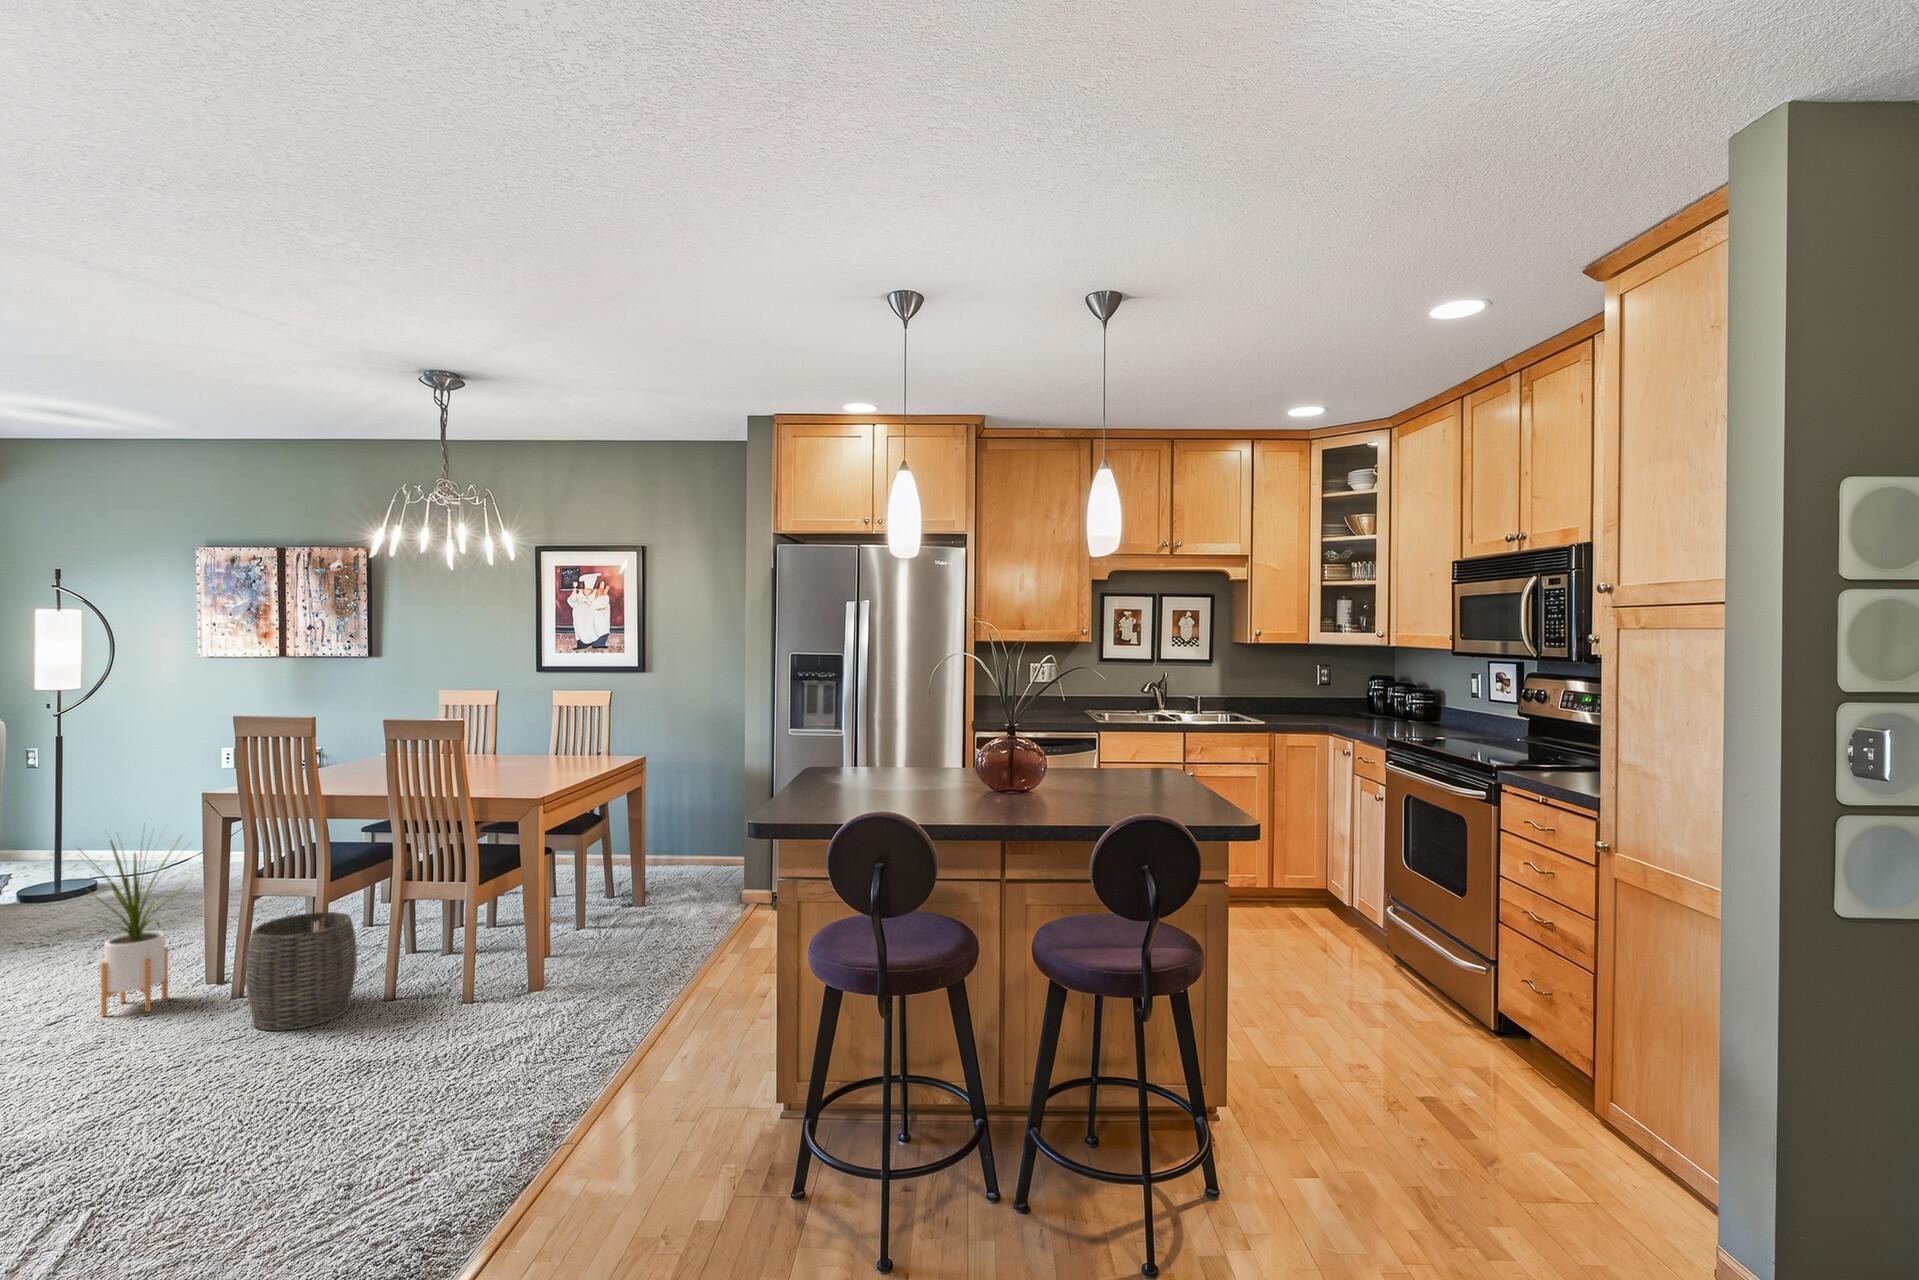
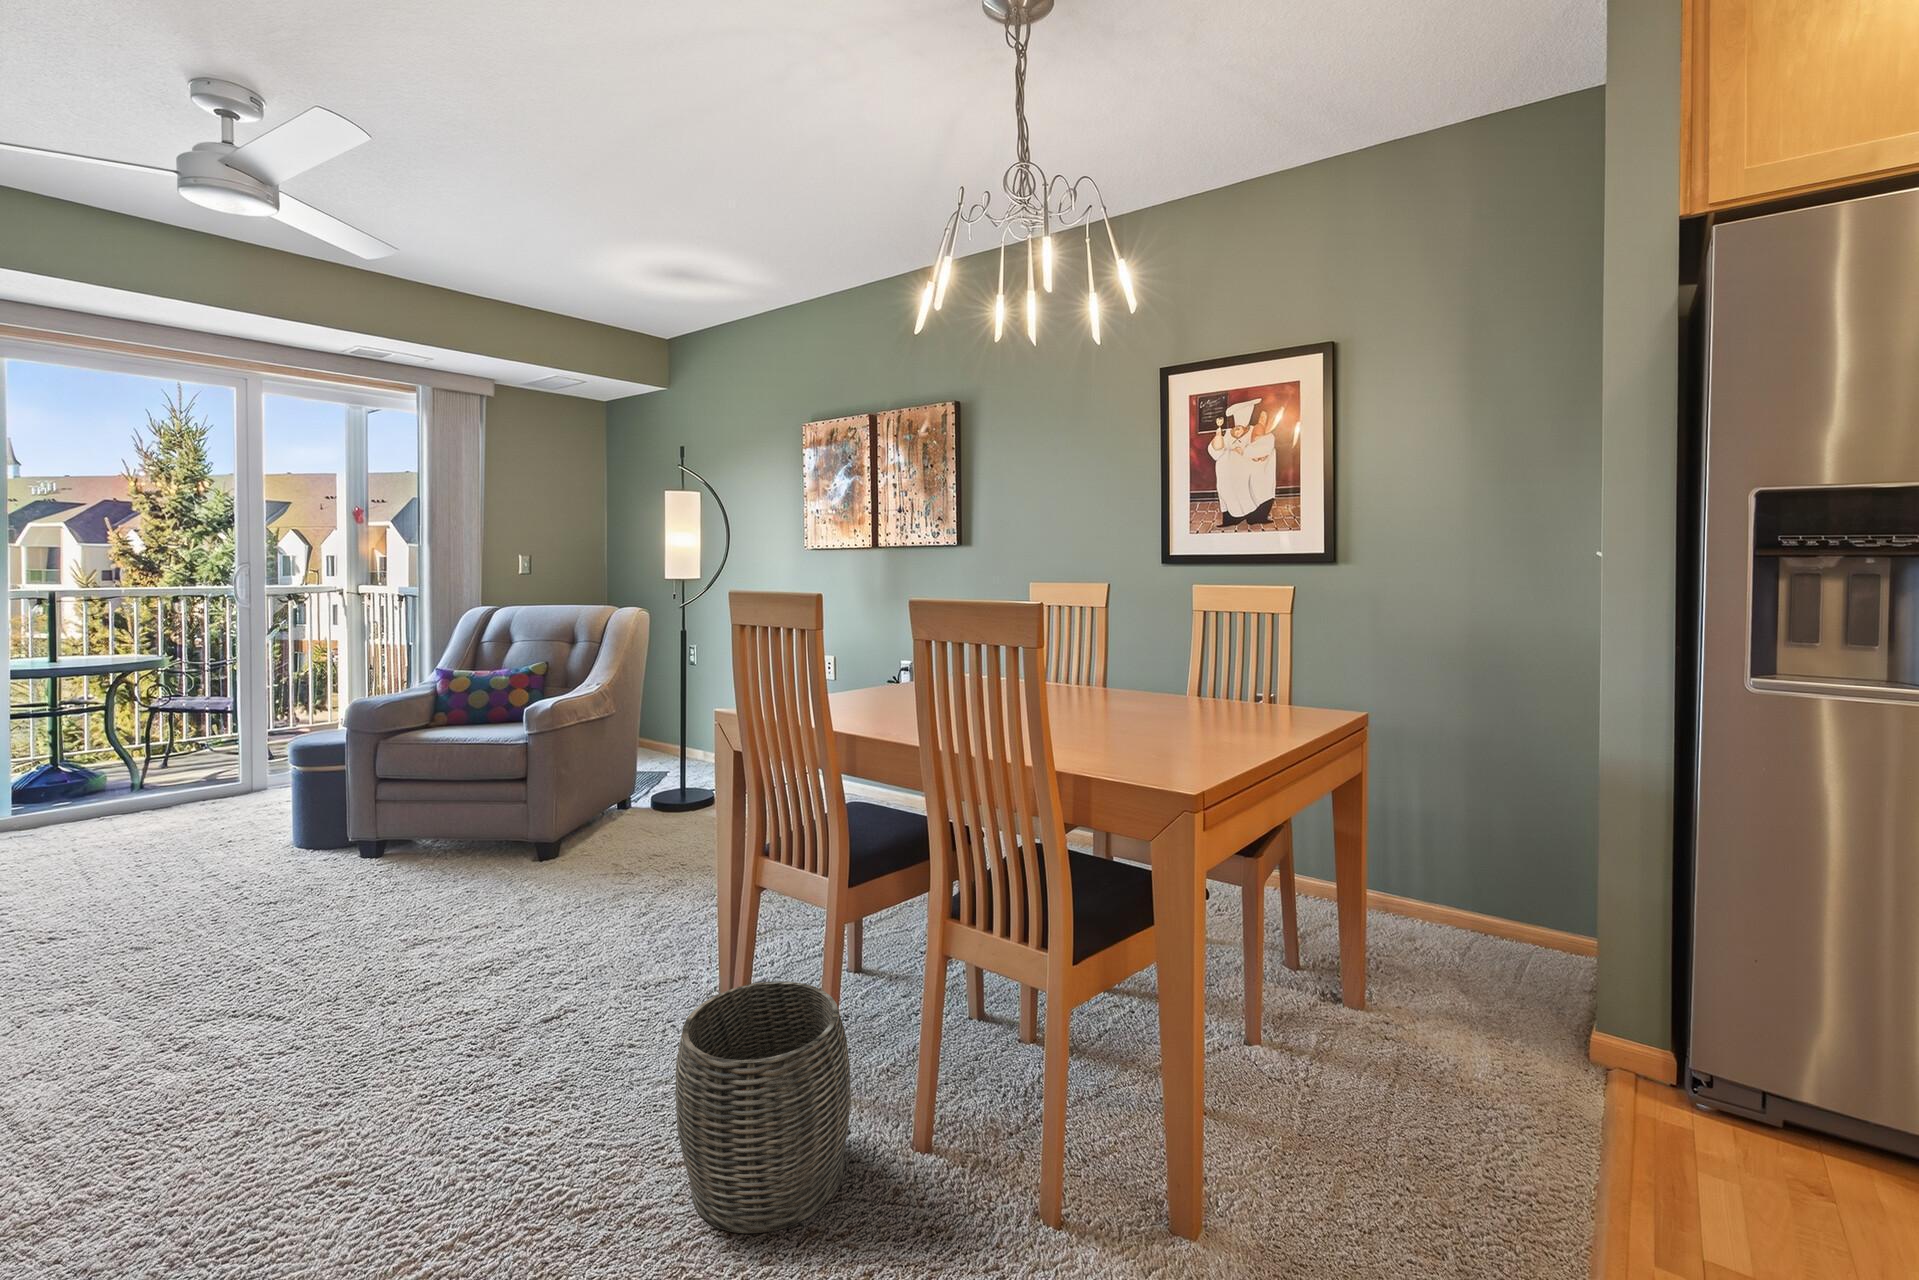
house plant: present [78,828,184,1016] -> none [509,781,675,1075]

